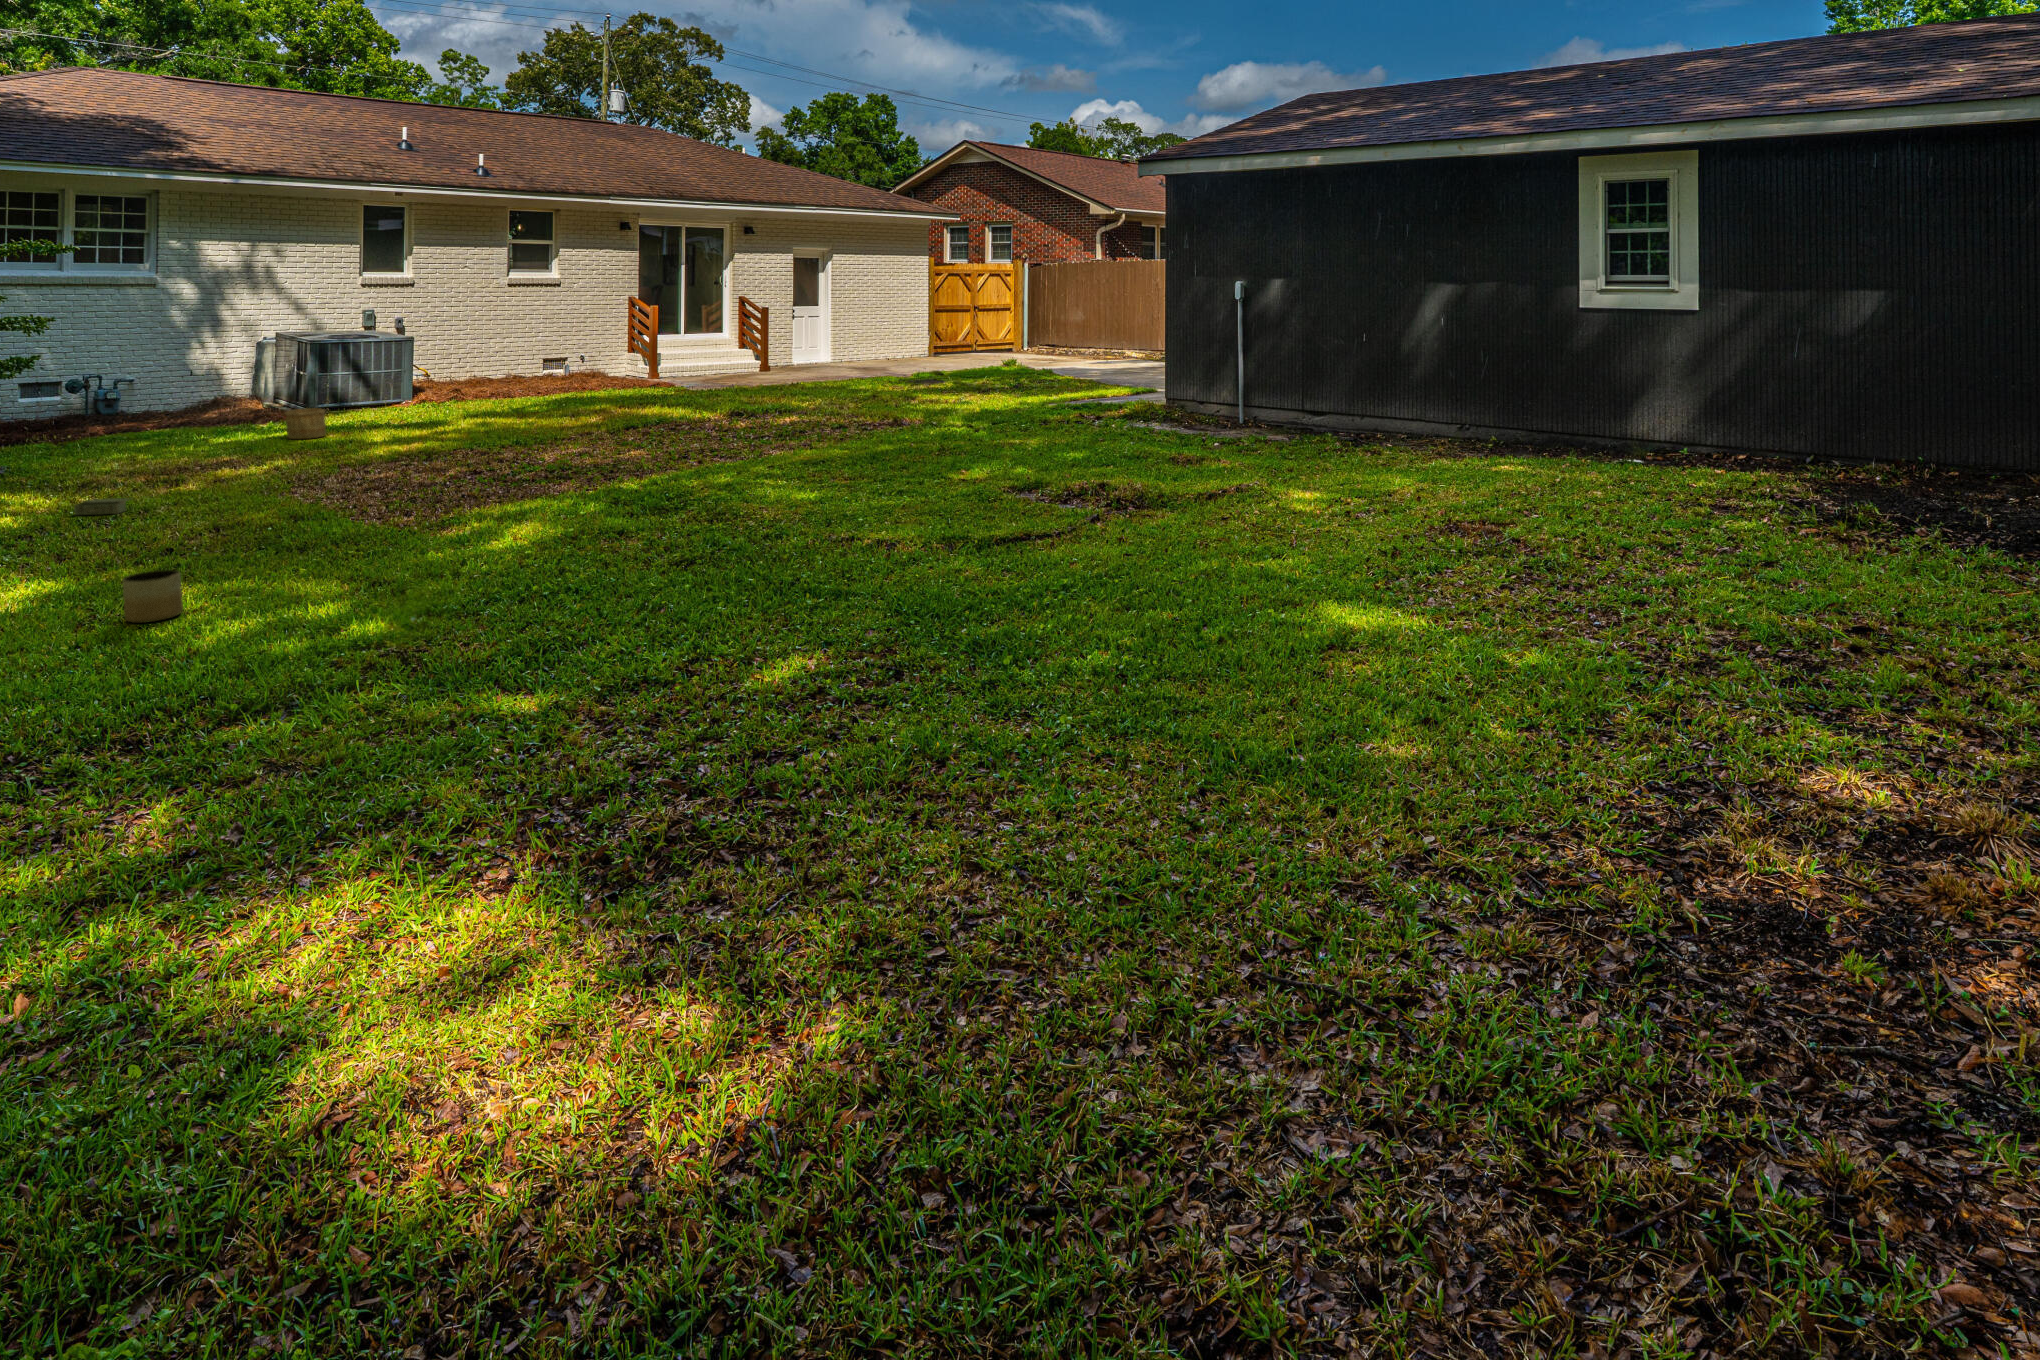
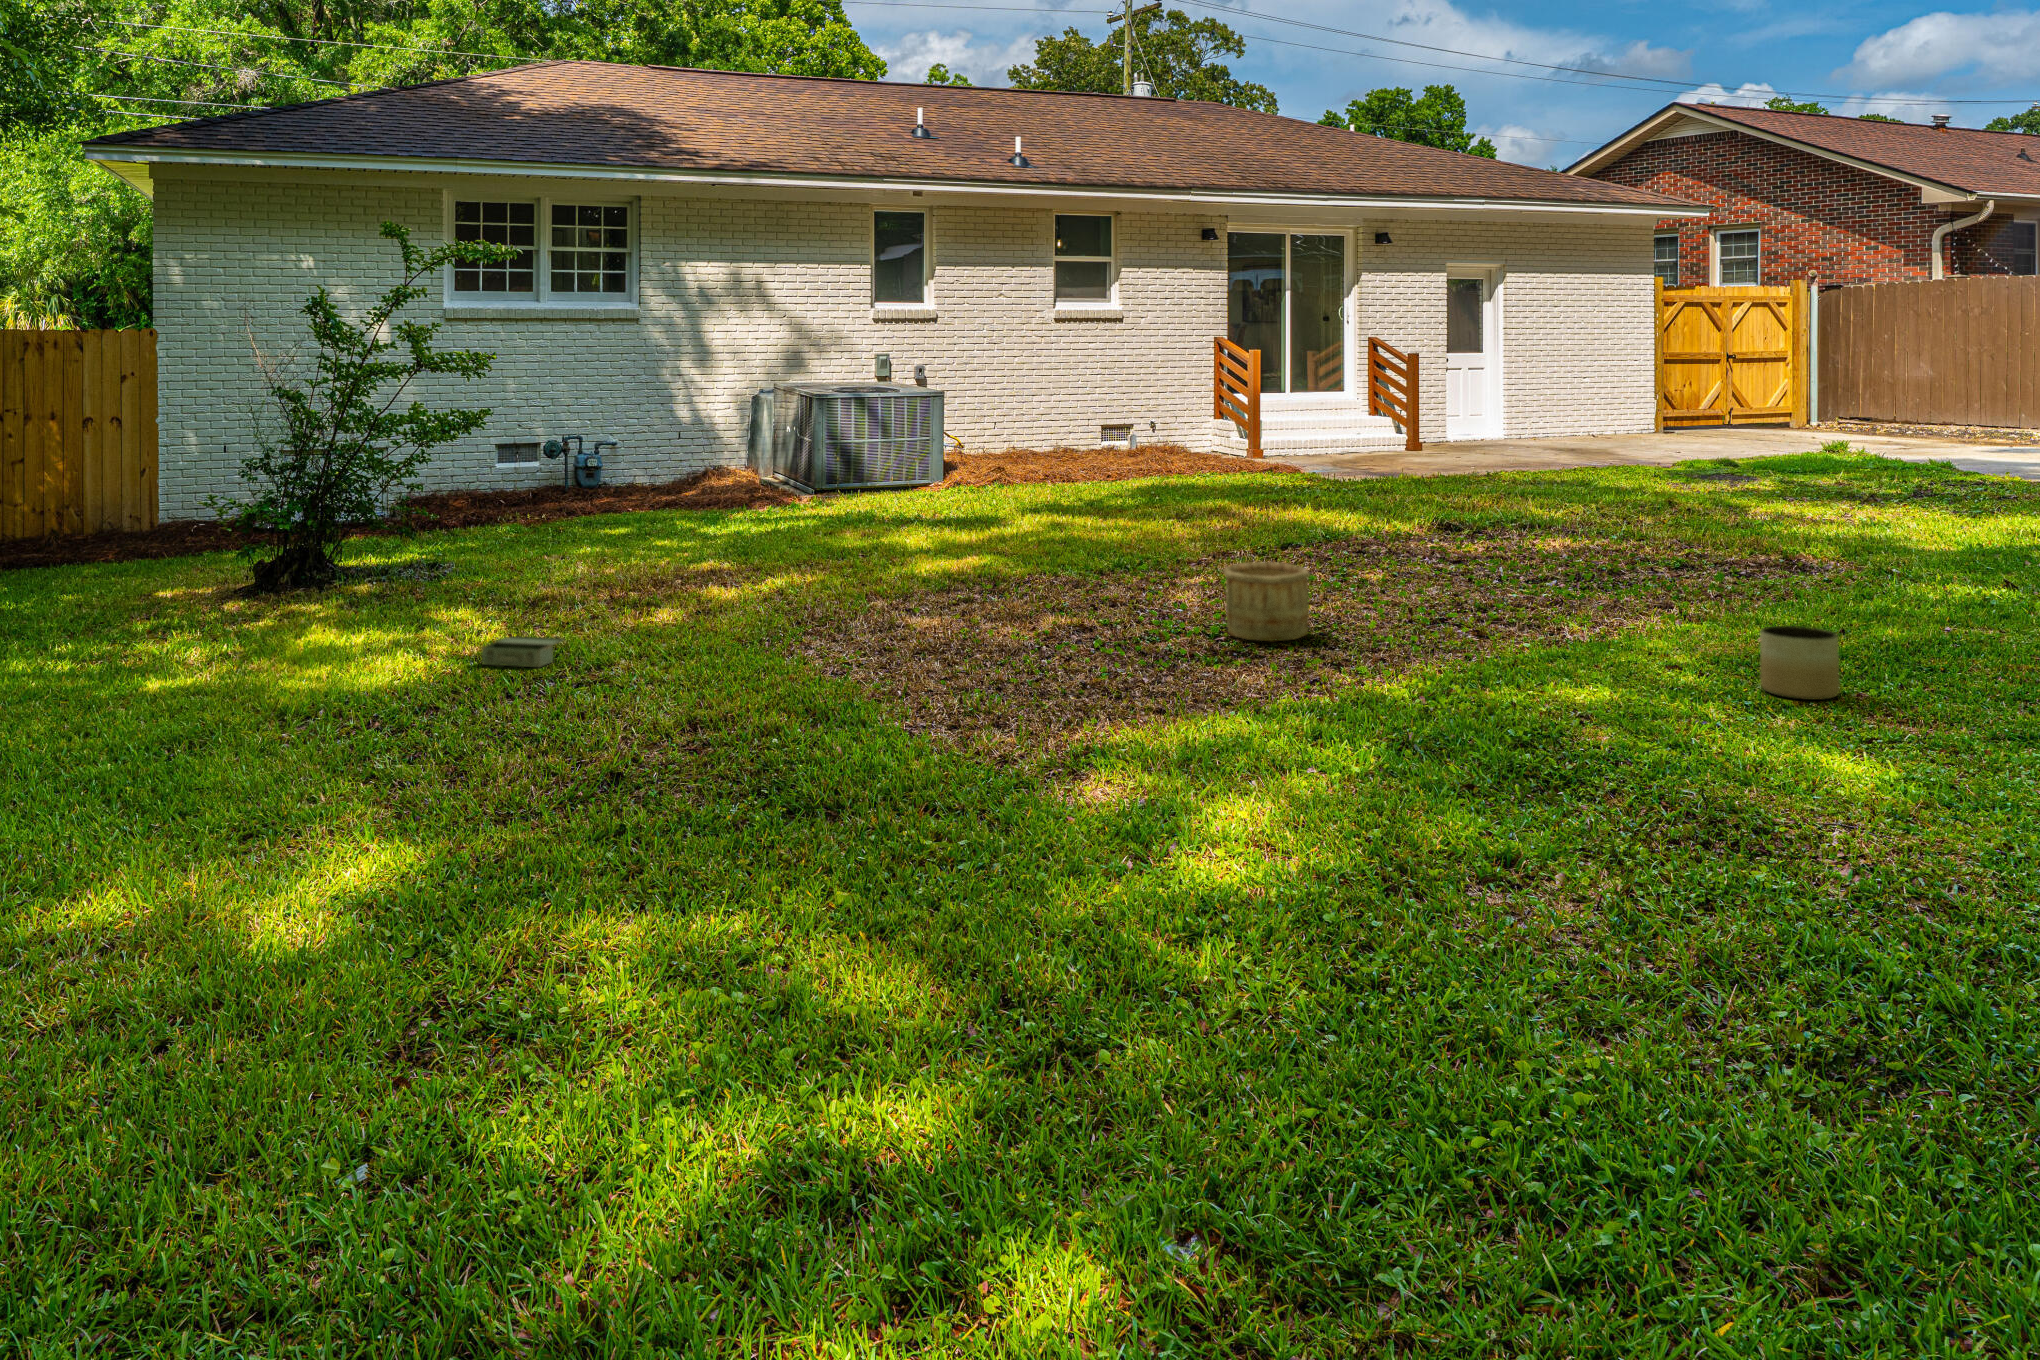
wooden bucket: present [285,408,326,439] -> present [1223,562,1310,641]
planter: present [123,570,183,623] -> present [1760,626,1840,700]

